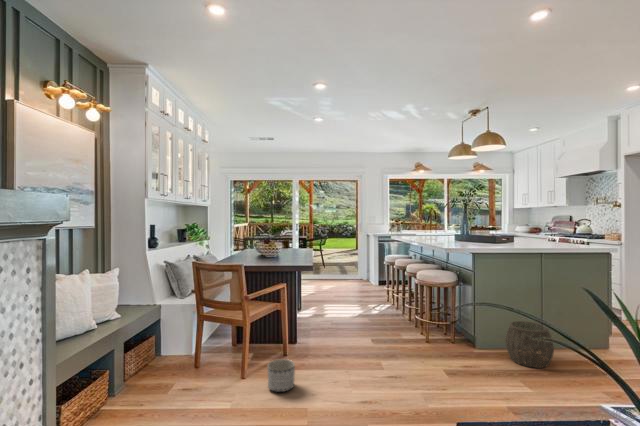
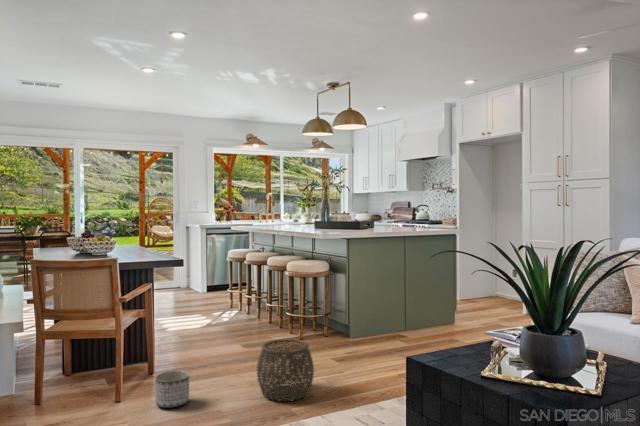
woven basket: present [505,321,554,368] -> present [257,339,314,401]

